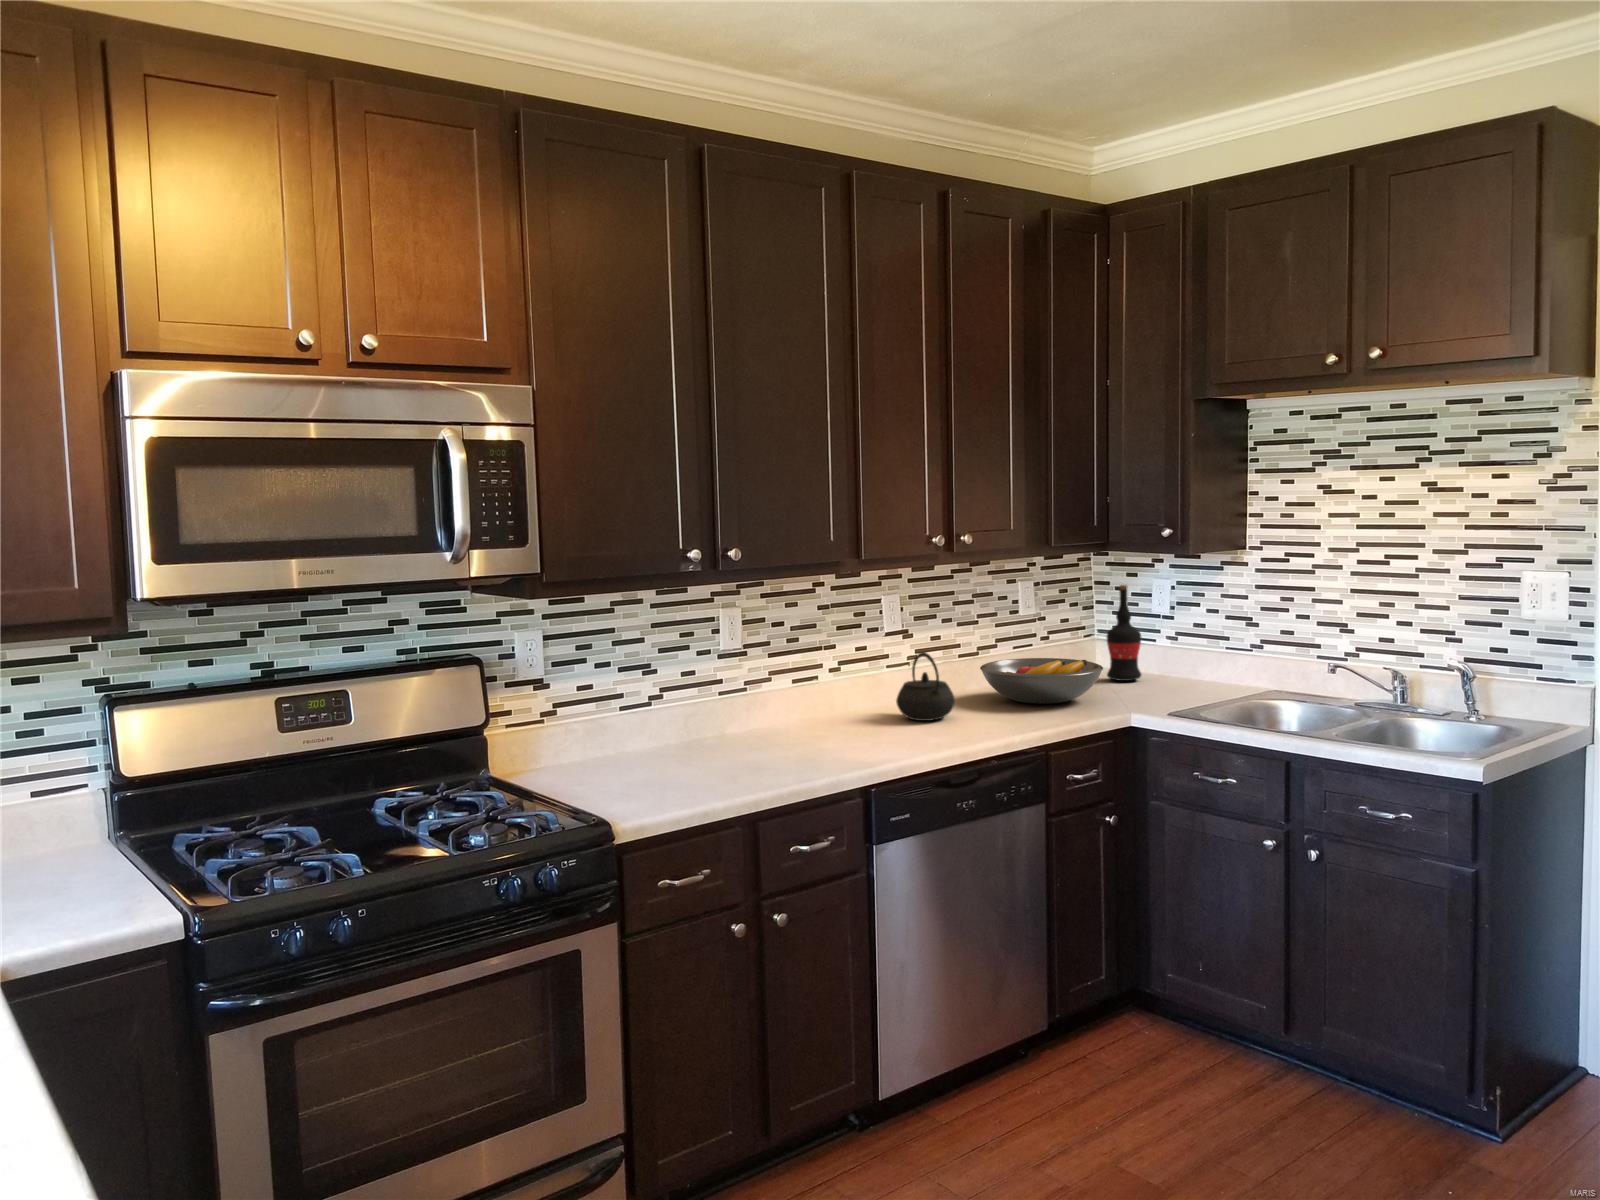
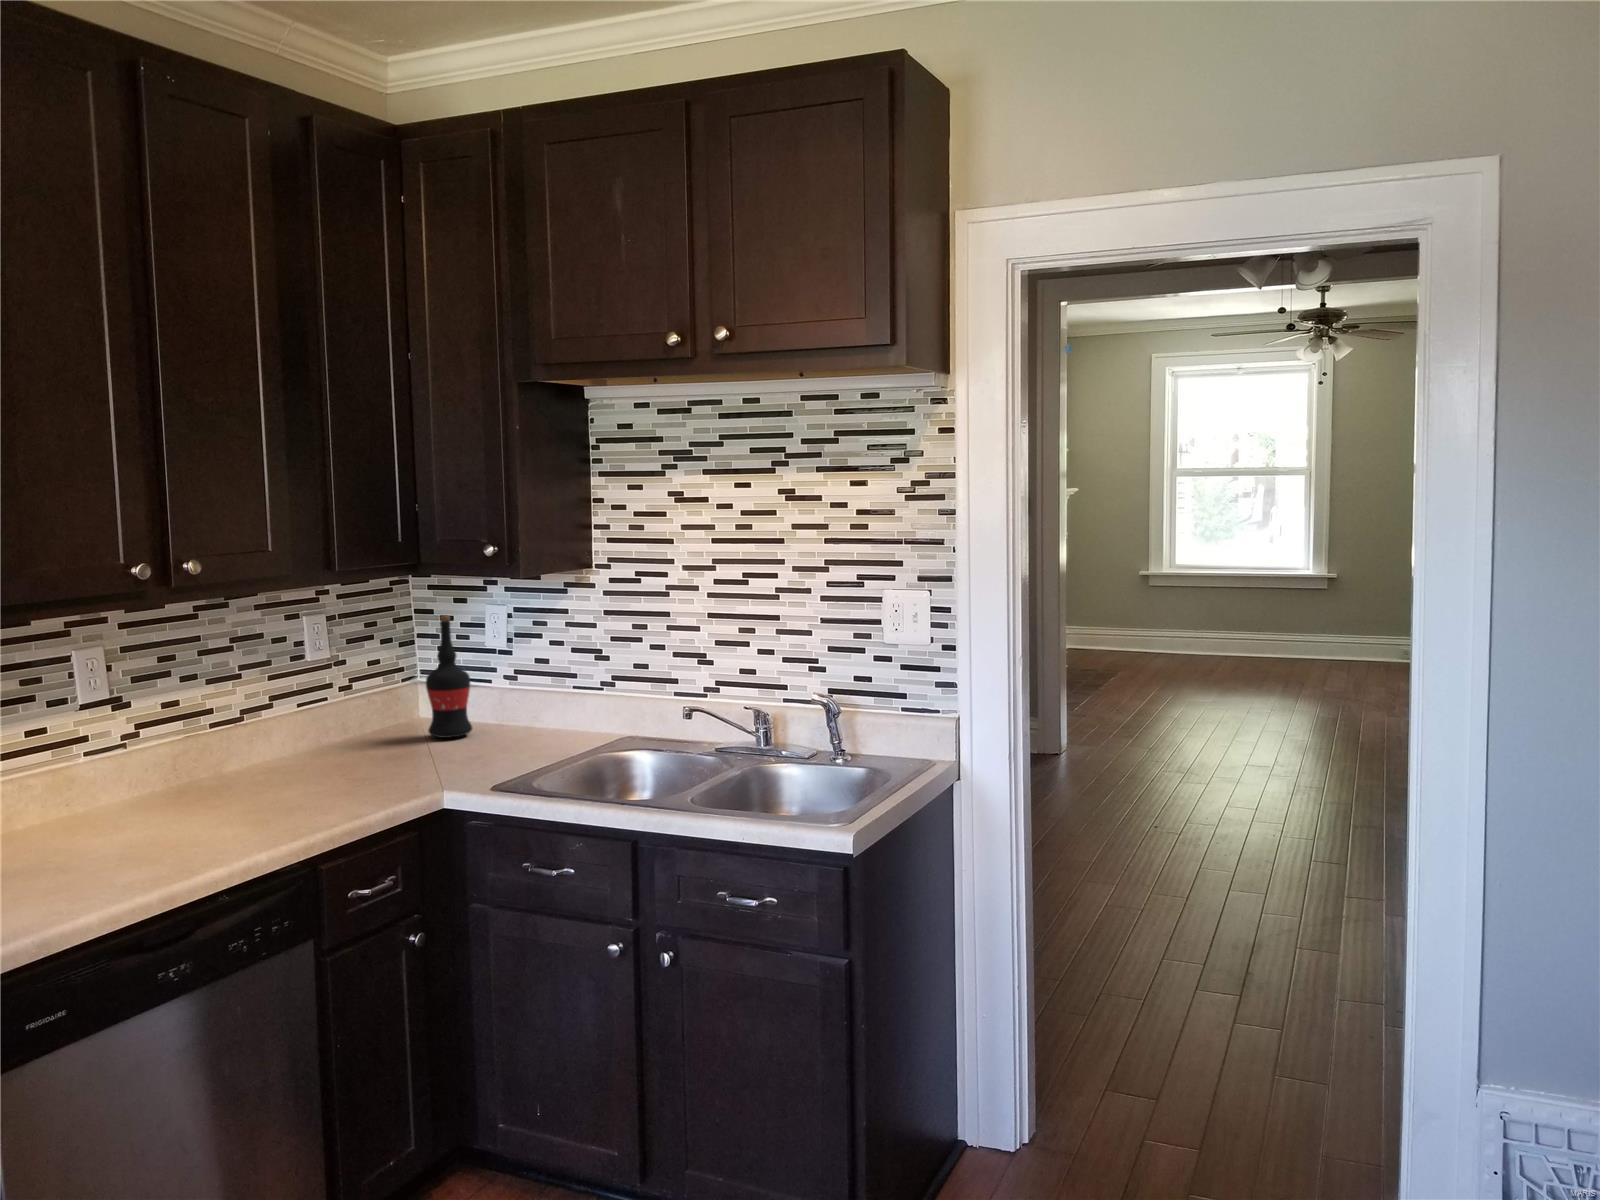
kettle: present [896,652,955,721] -> none [81,733,181,837]
fruit bowl: present [980,658,1103,704] -> none [234,718,410,787]

